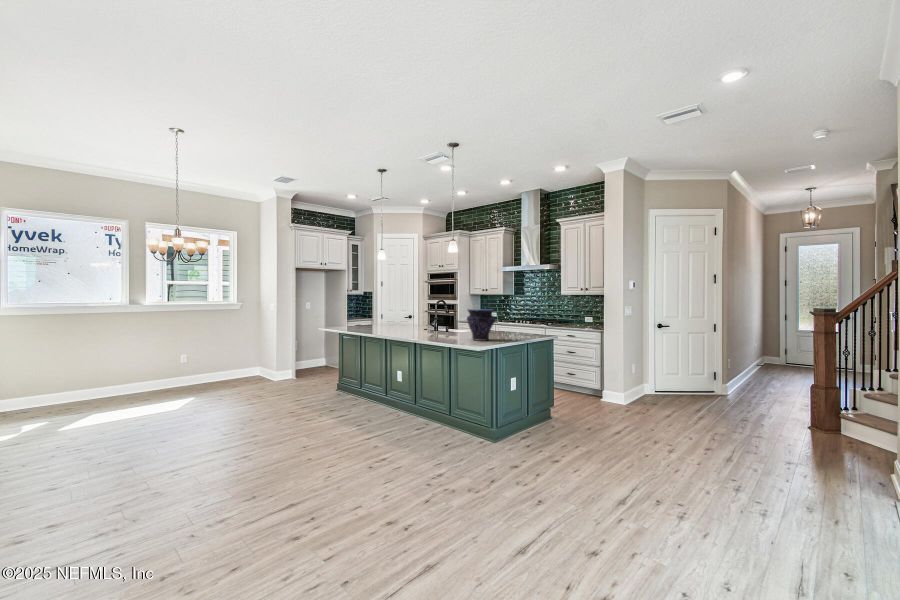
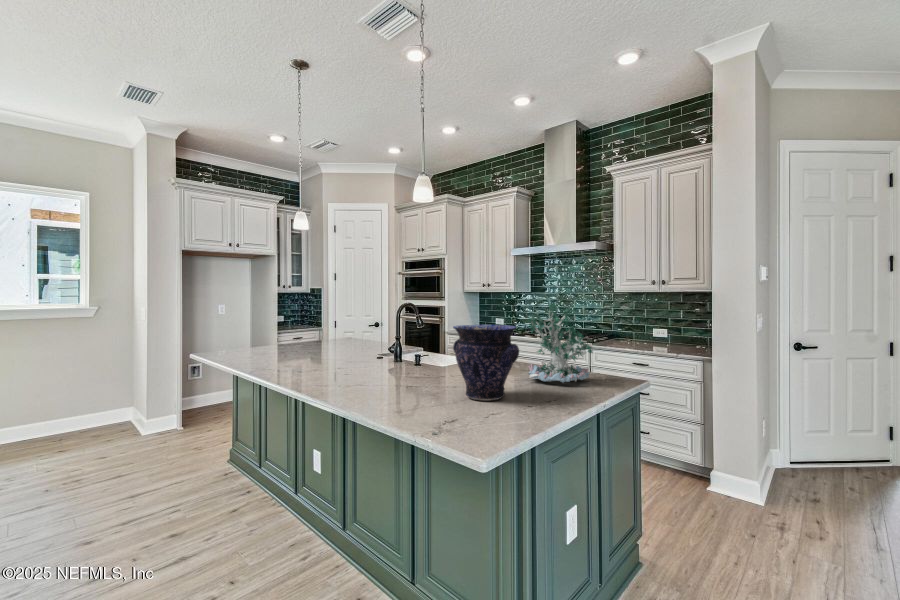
plant: none [501,300,533,336] -> present [527,303,593,382]

